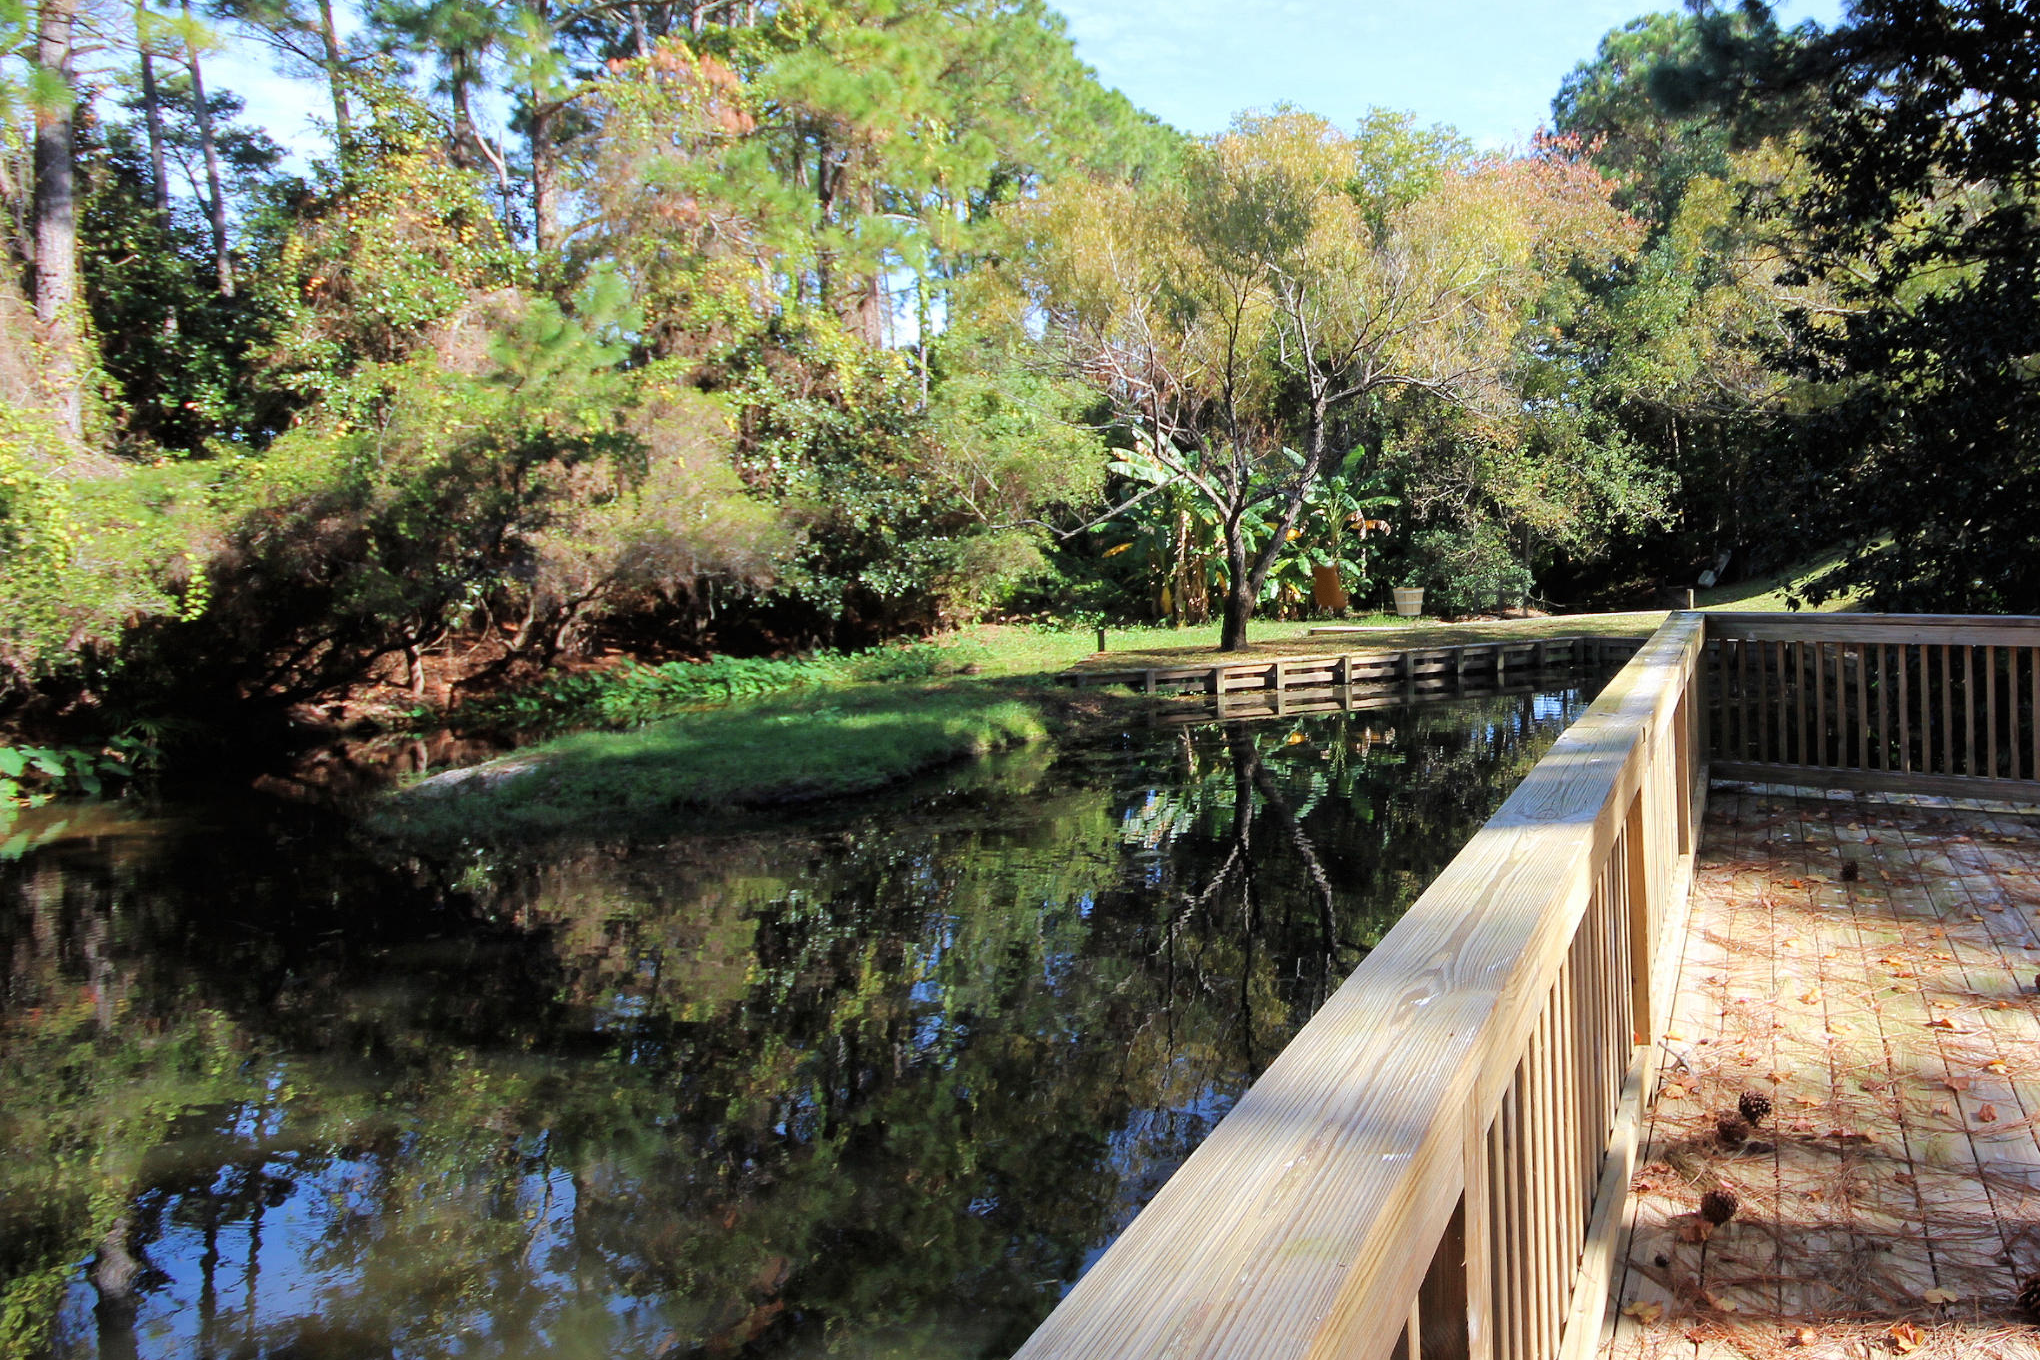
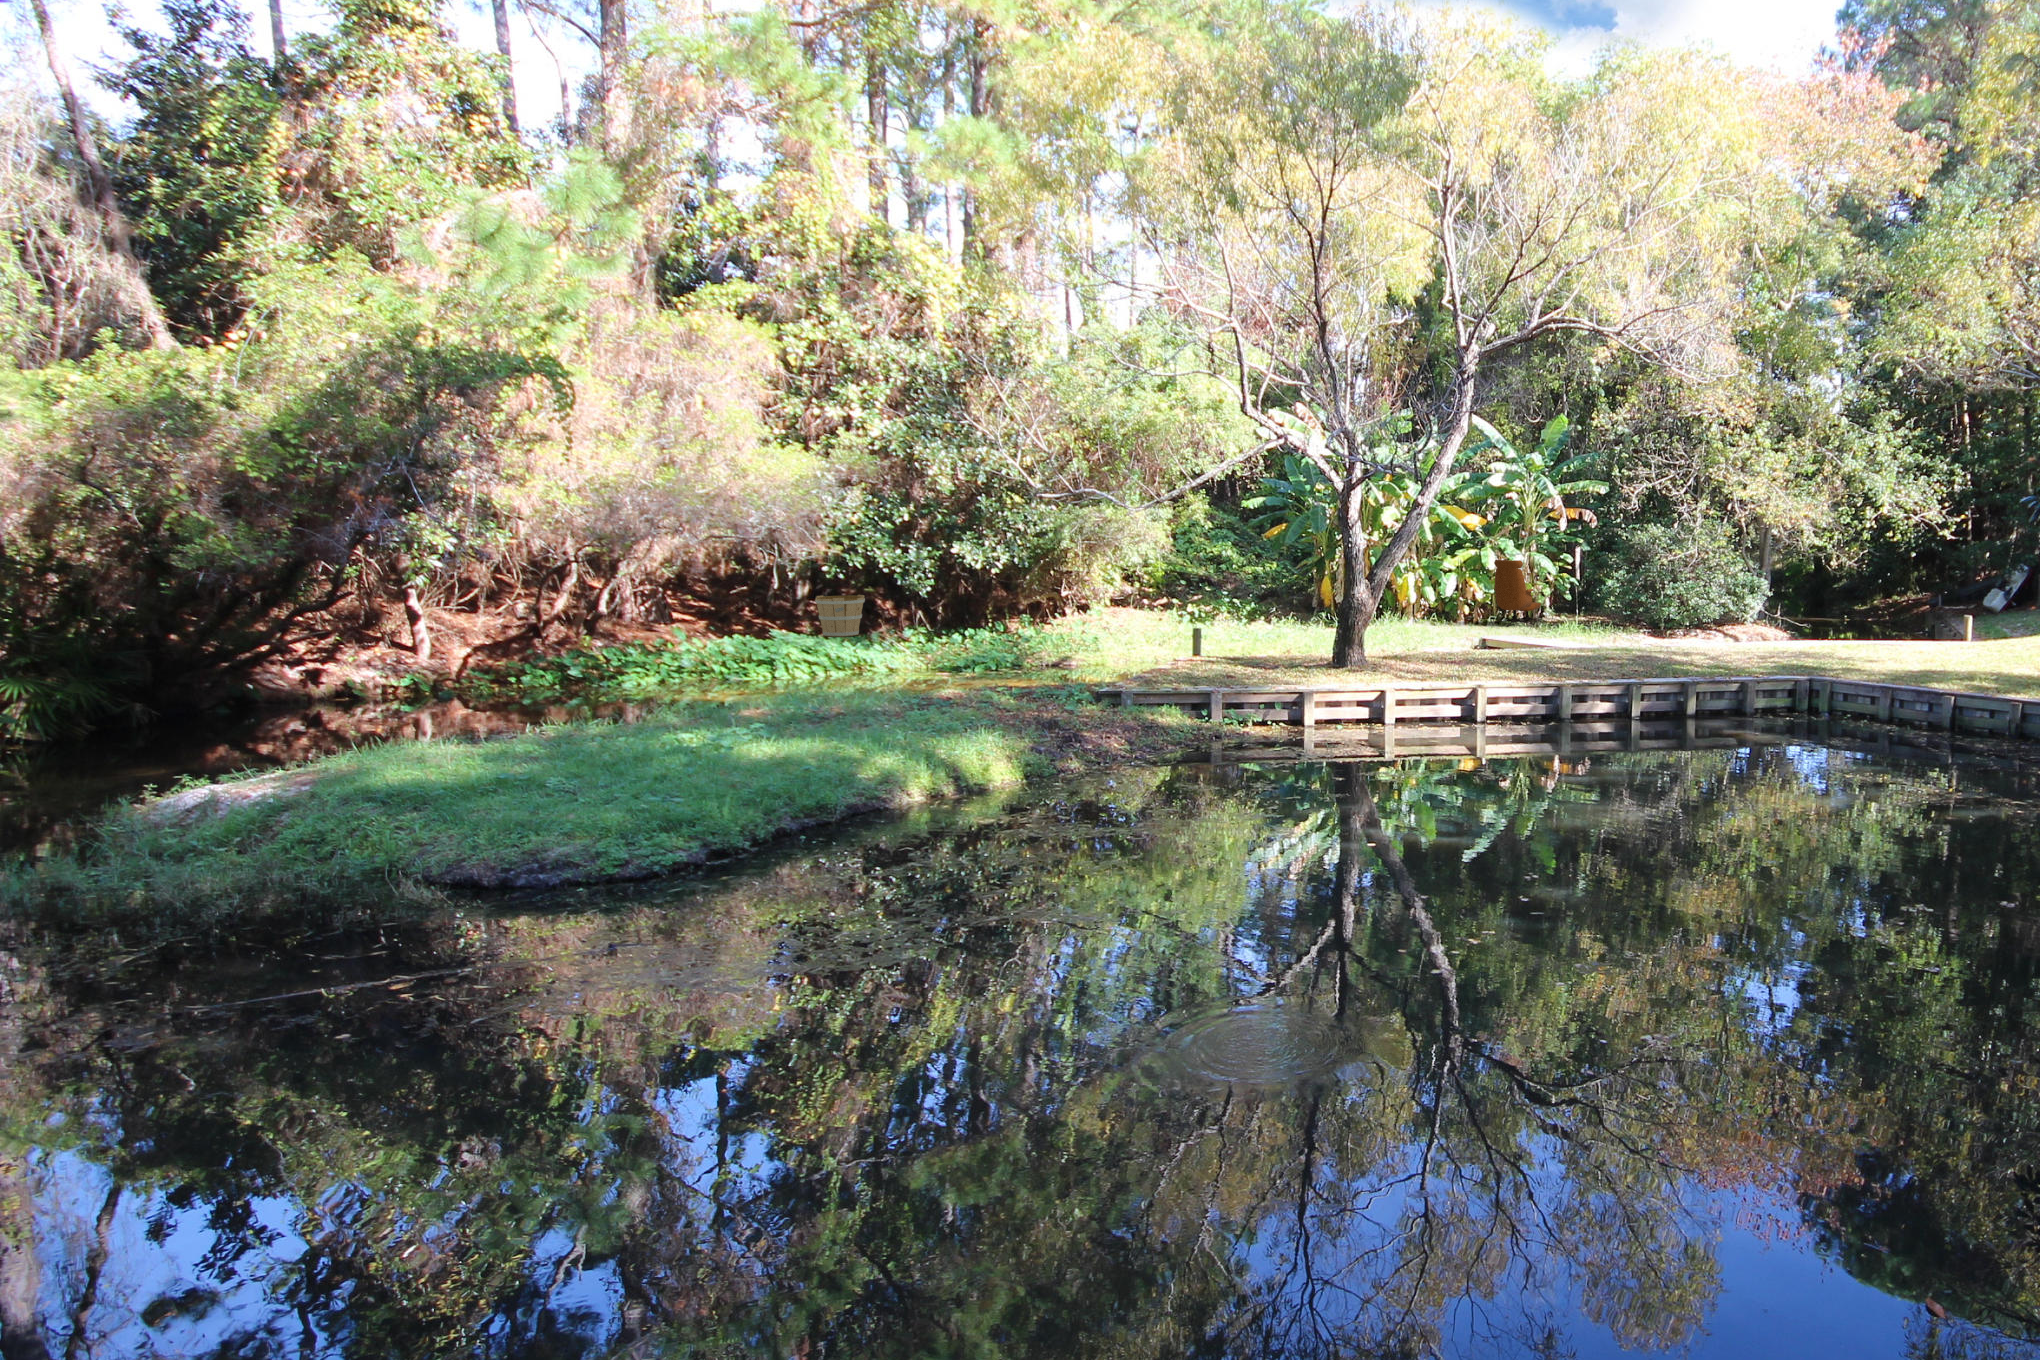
bench: present [1474,578,1528,619] -> none [1690,584,1755,638]
wooden bucket: present [1393,587,1424,616] -> present [815,595,865,637]

